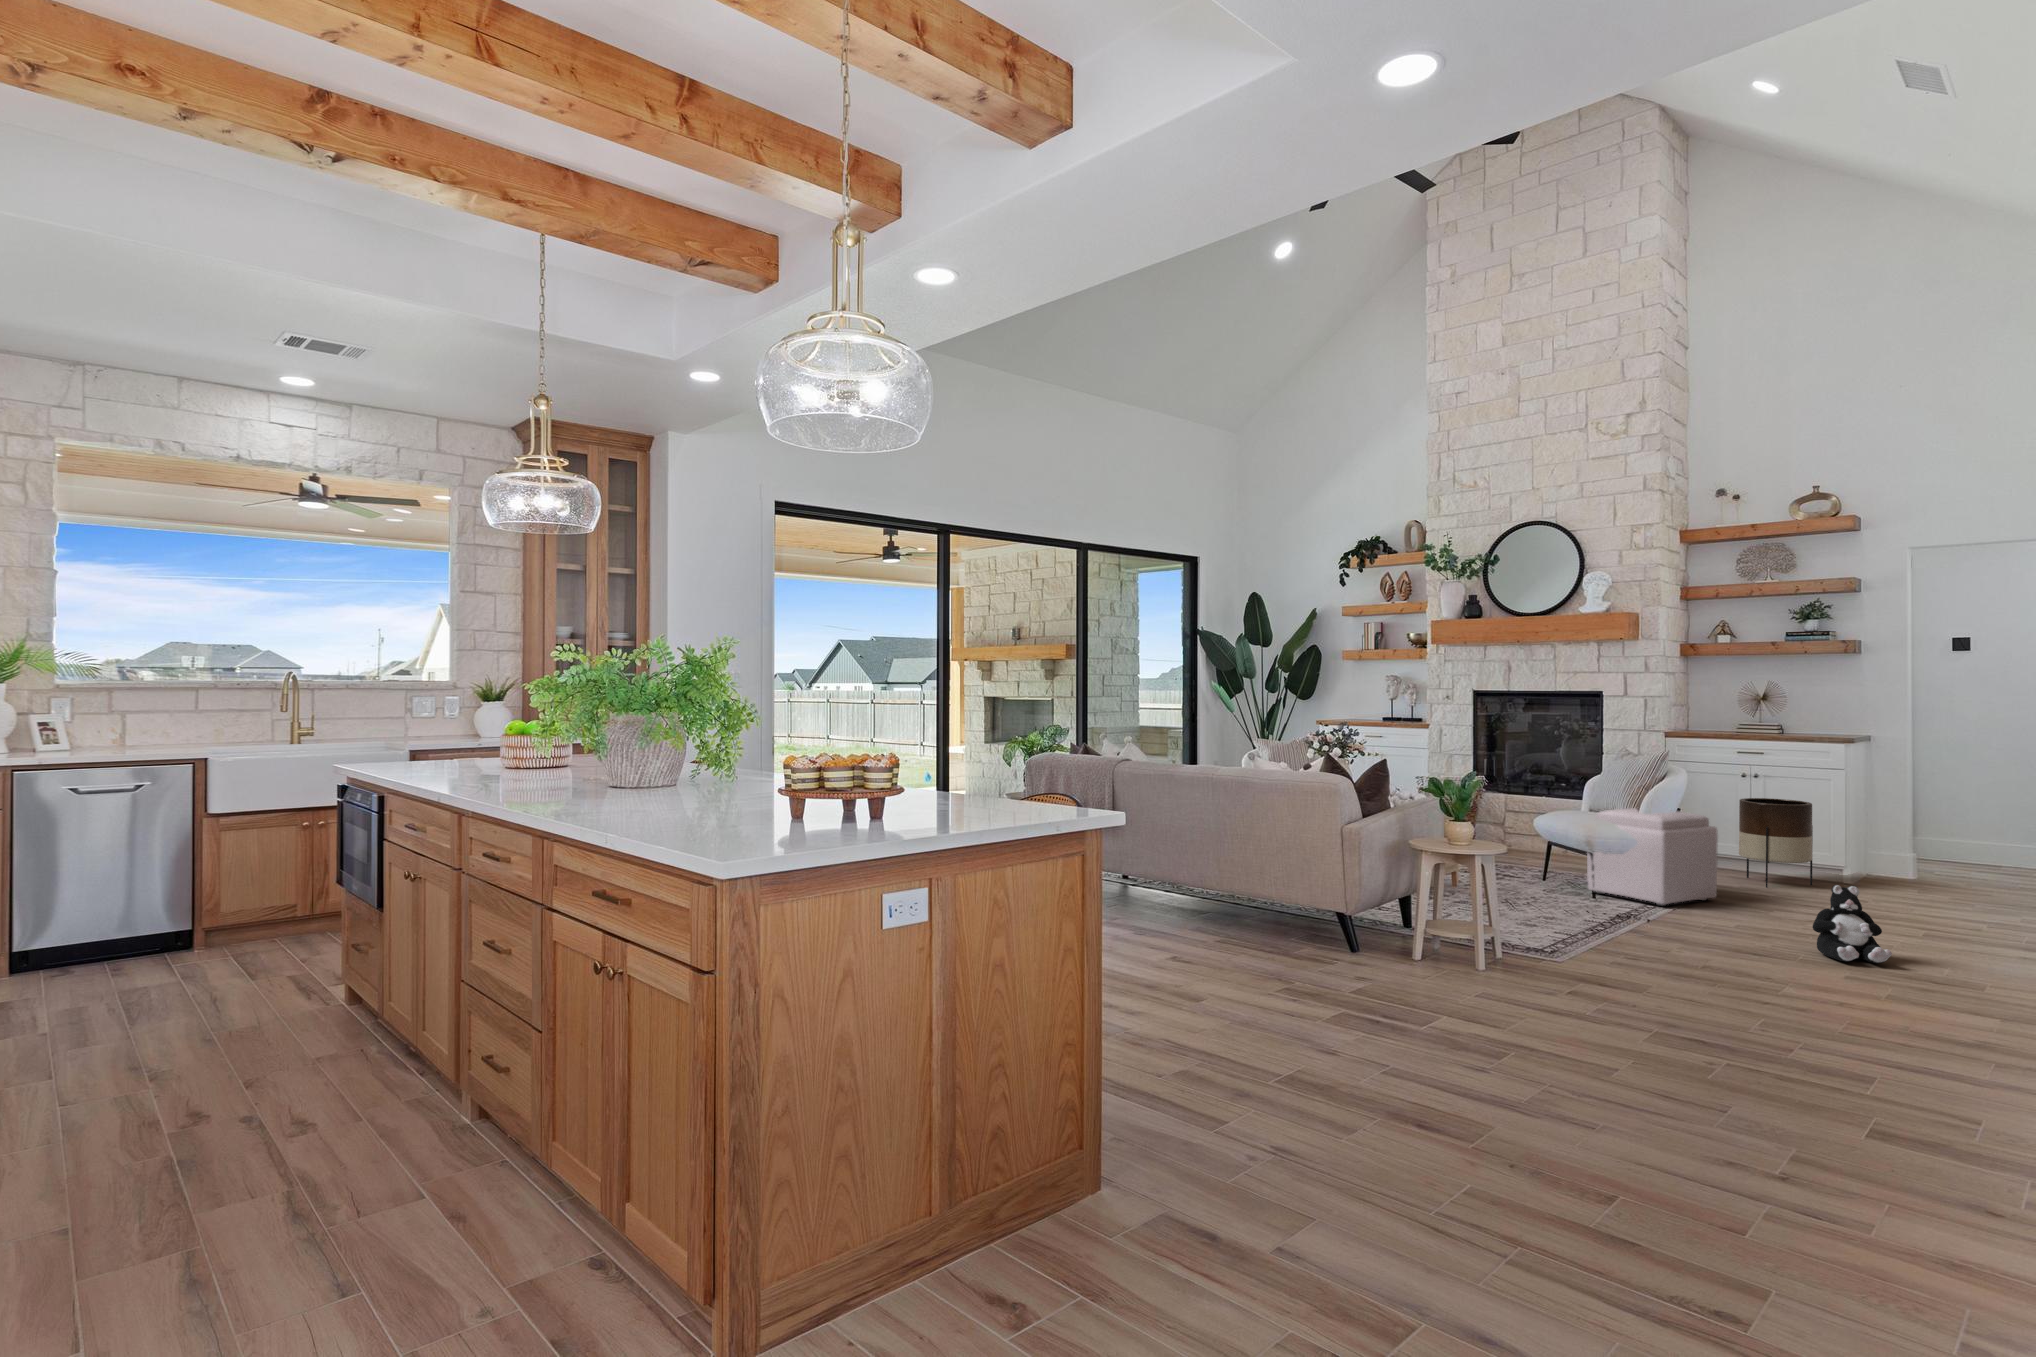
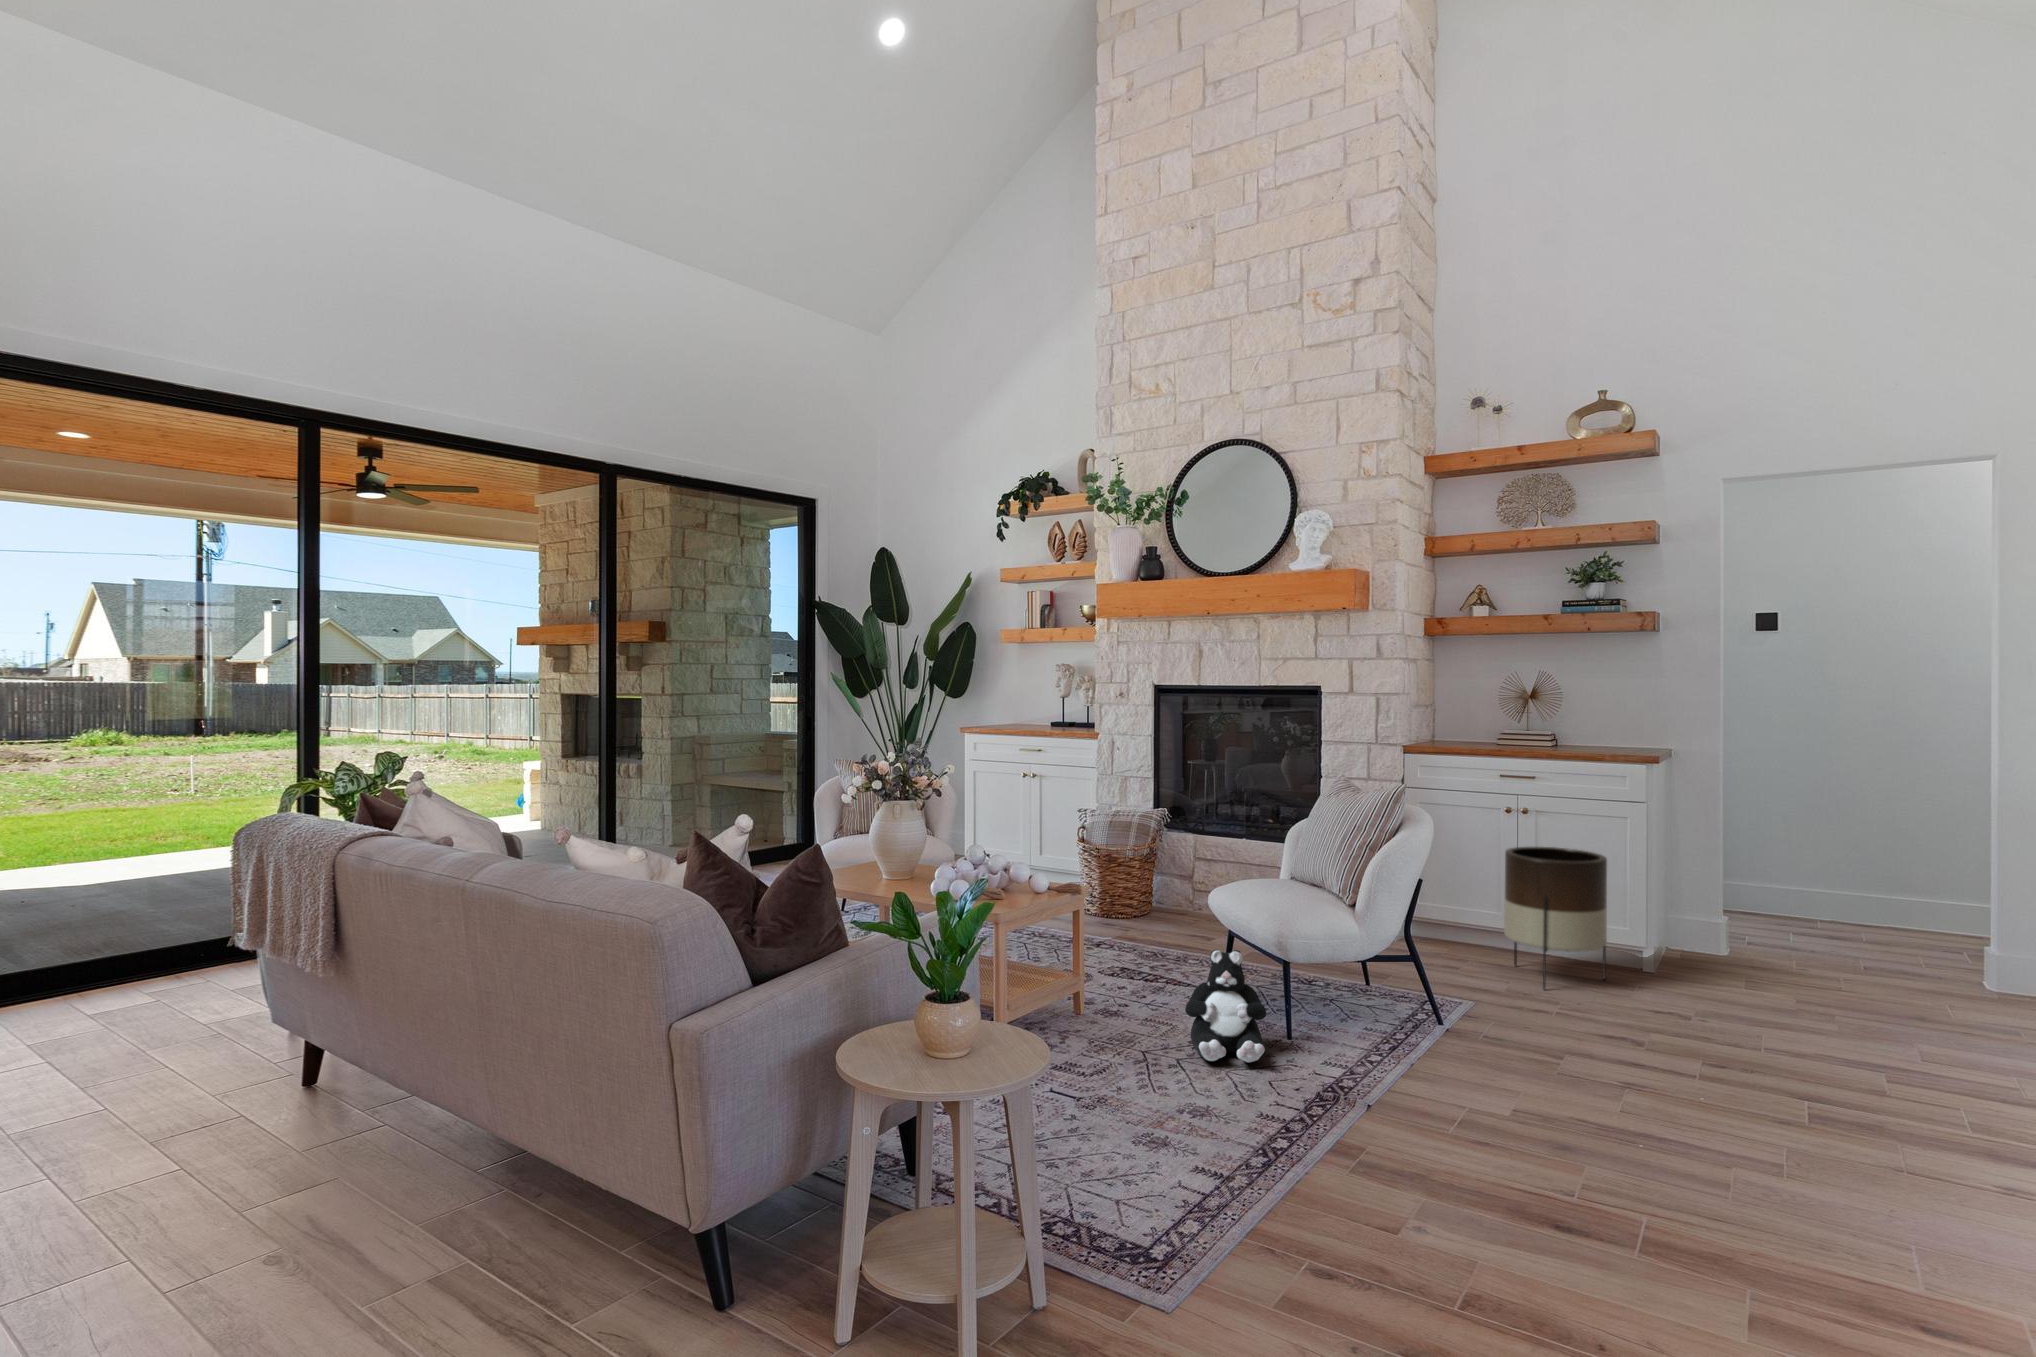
ottoman: present [1587,808,1718,906] -> none [1281,875,1477,1053]
plush toy: present [1813,885,1892,963] -> present [1185,950,1266,1063]

